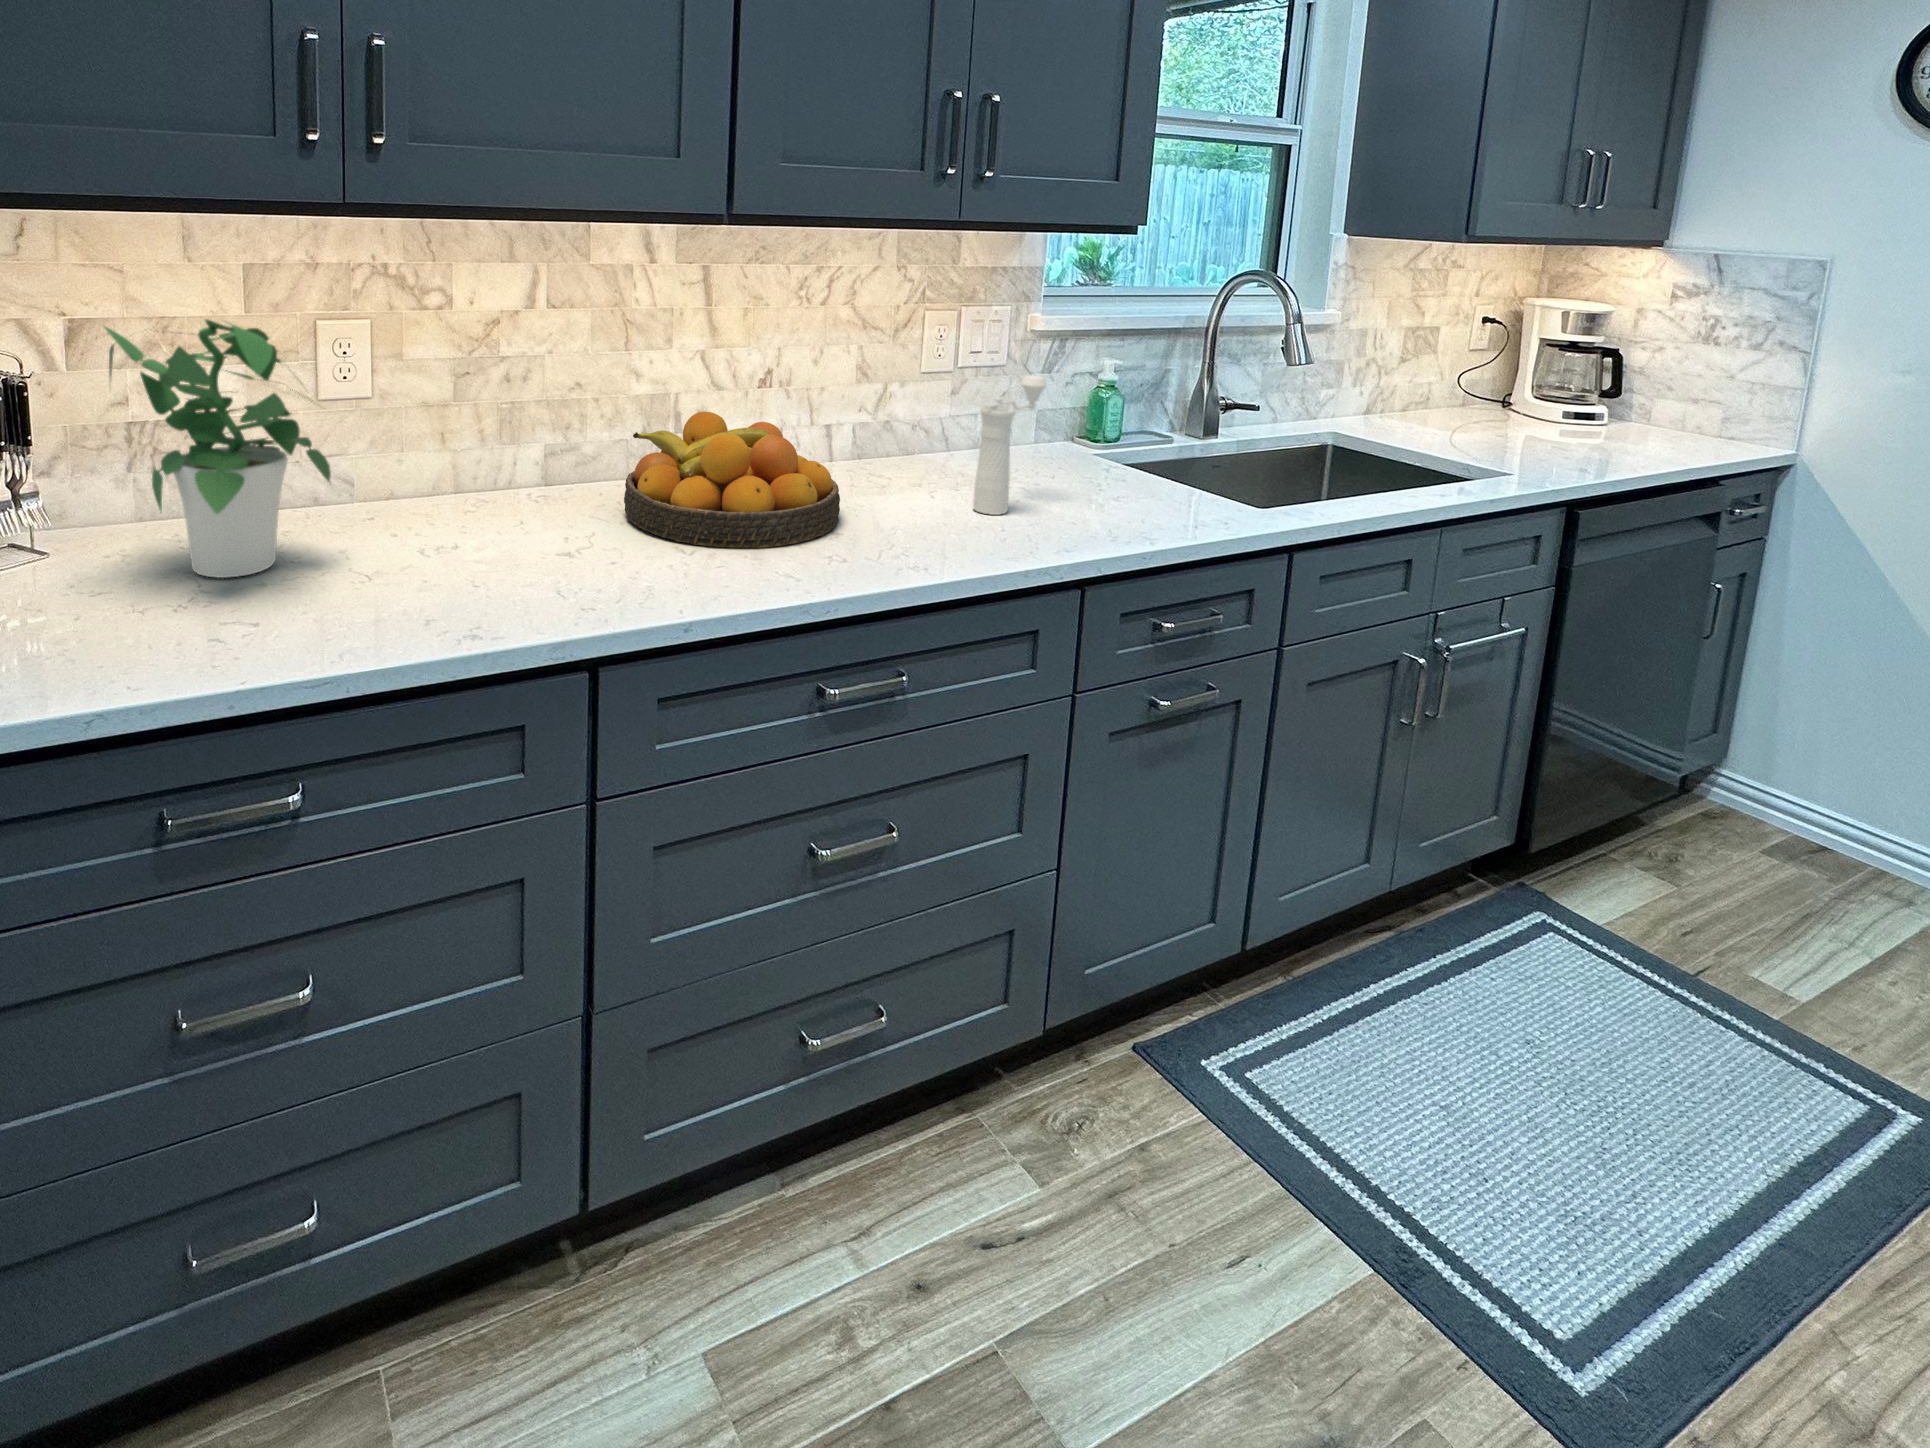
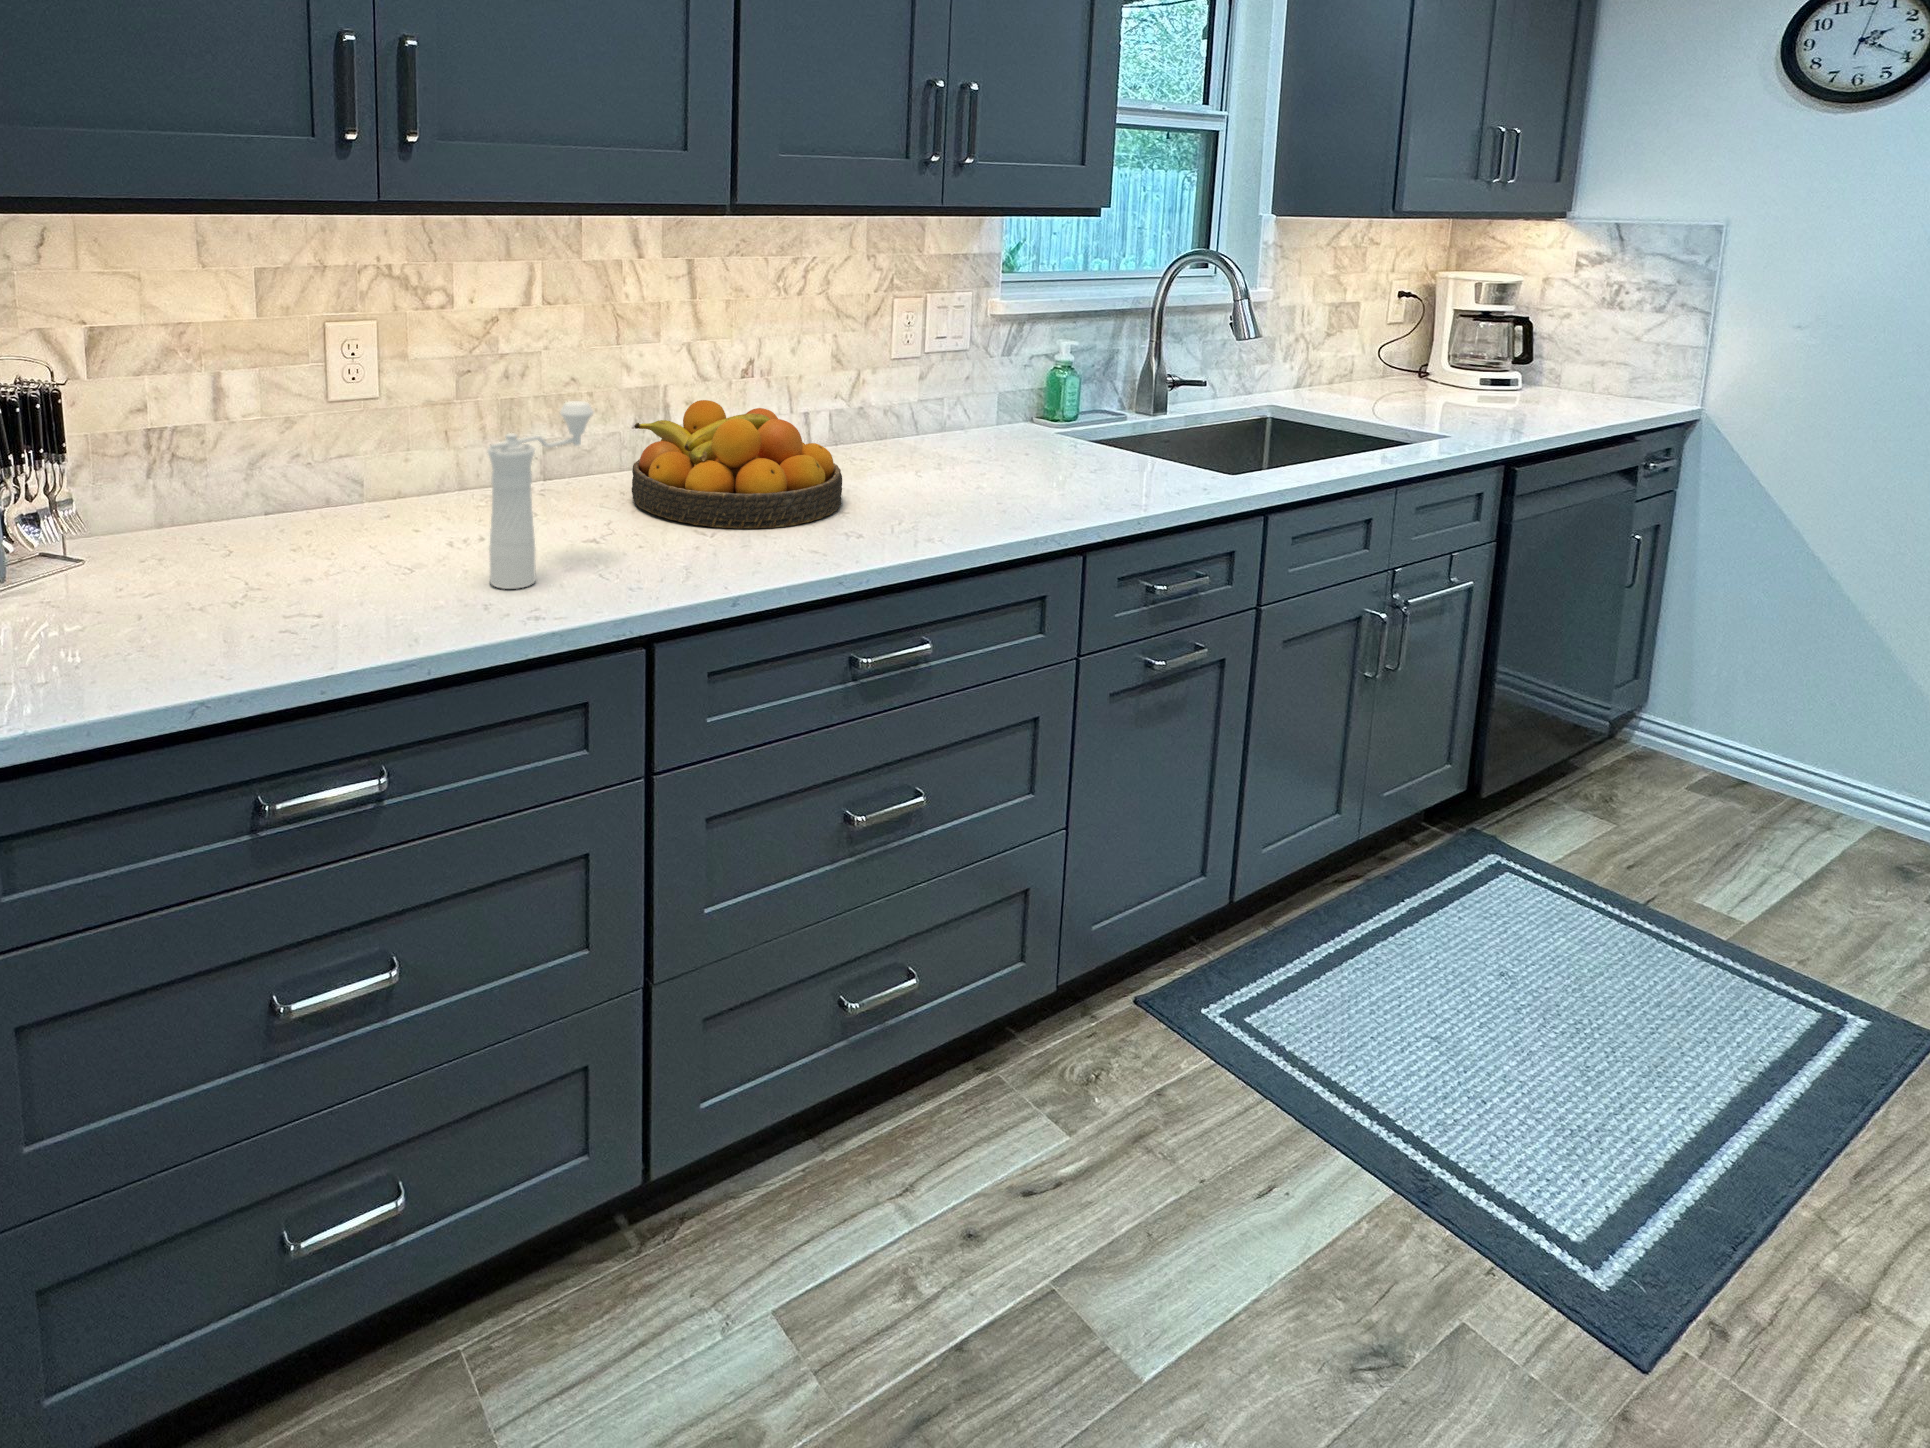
potted plant: present [105,320,331,578] -> none [145,316,367,575]
pepper mill: present [973,376,1047,515] -> present [488,401,594,589]

